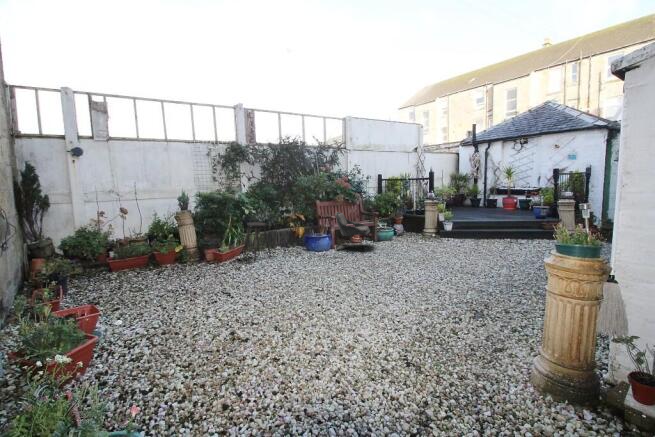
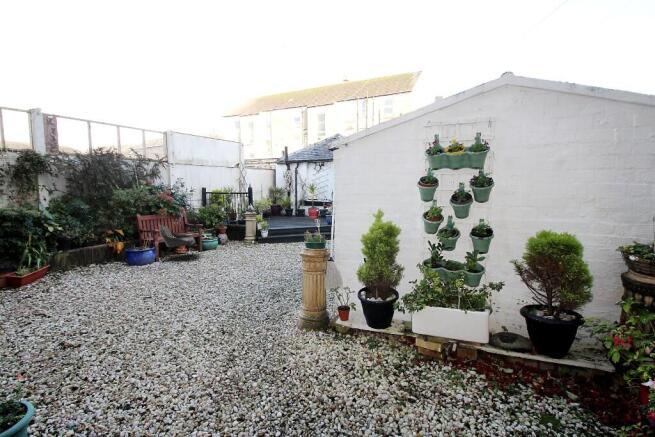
stool: present [244,222,271,258] -> none [48,240,86,282]

